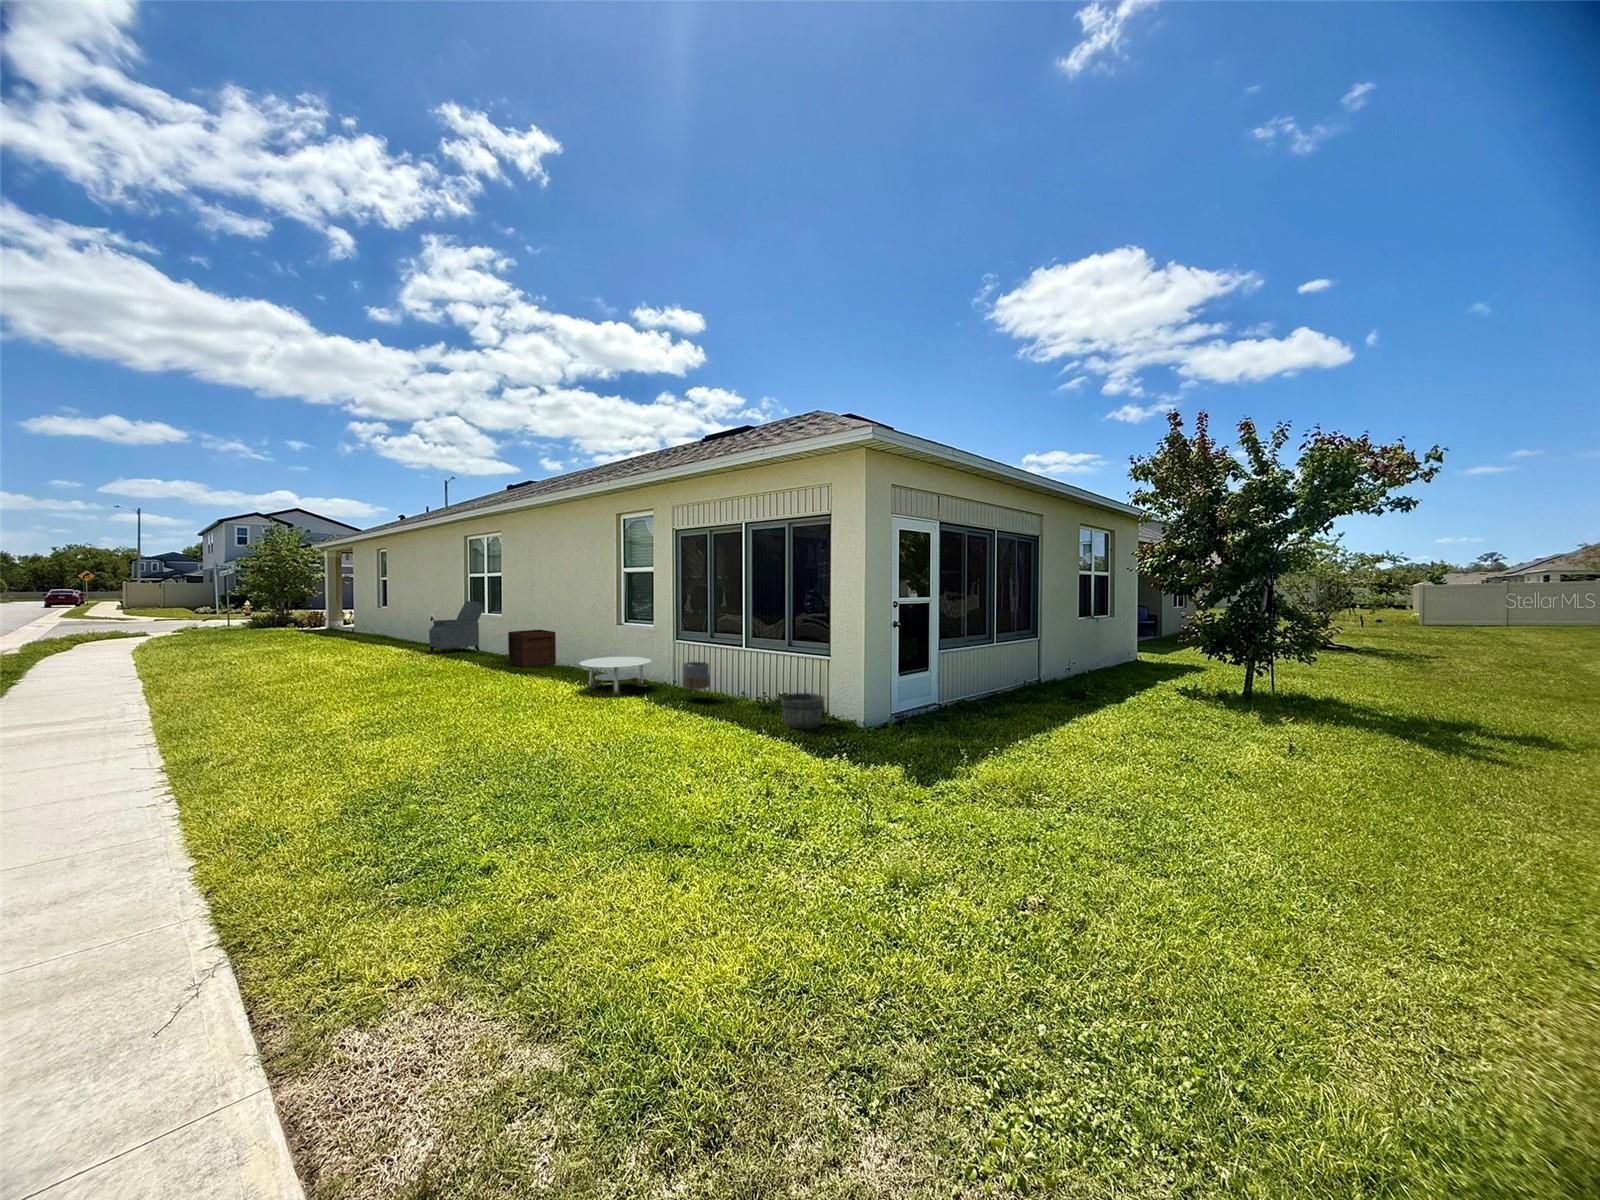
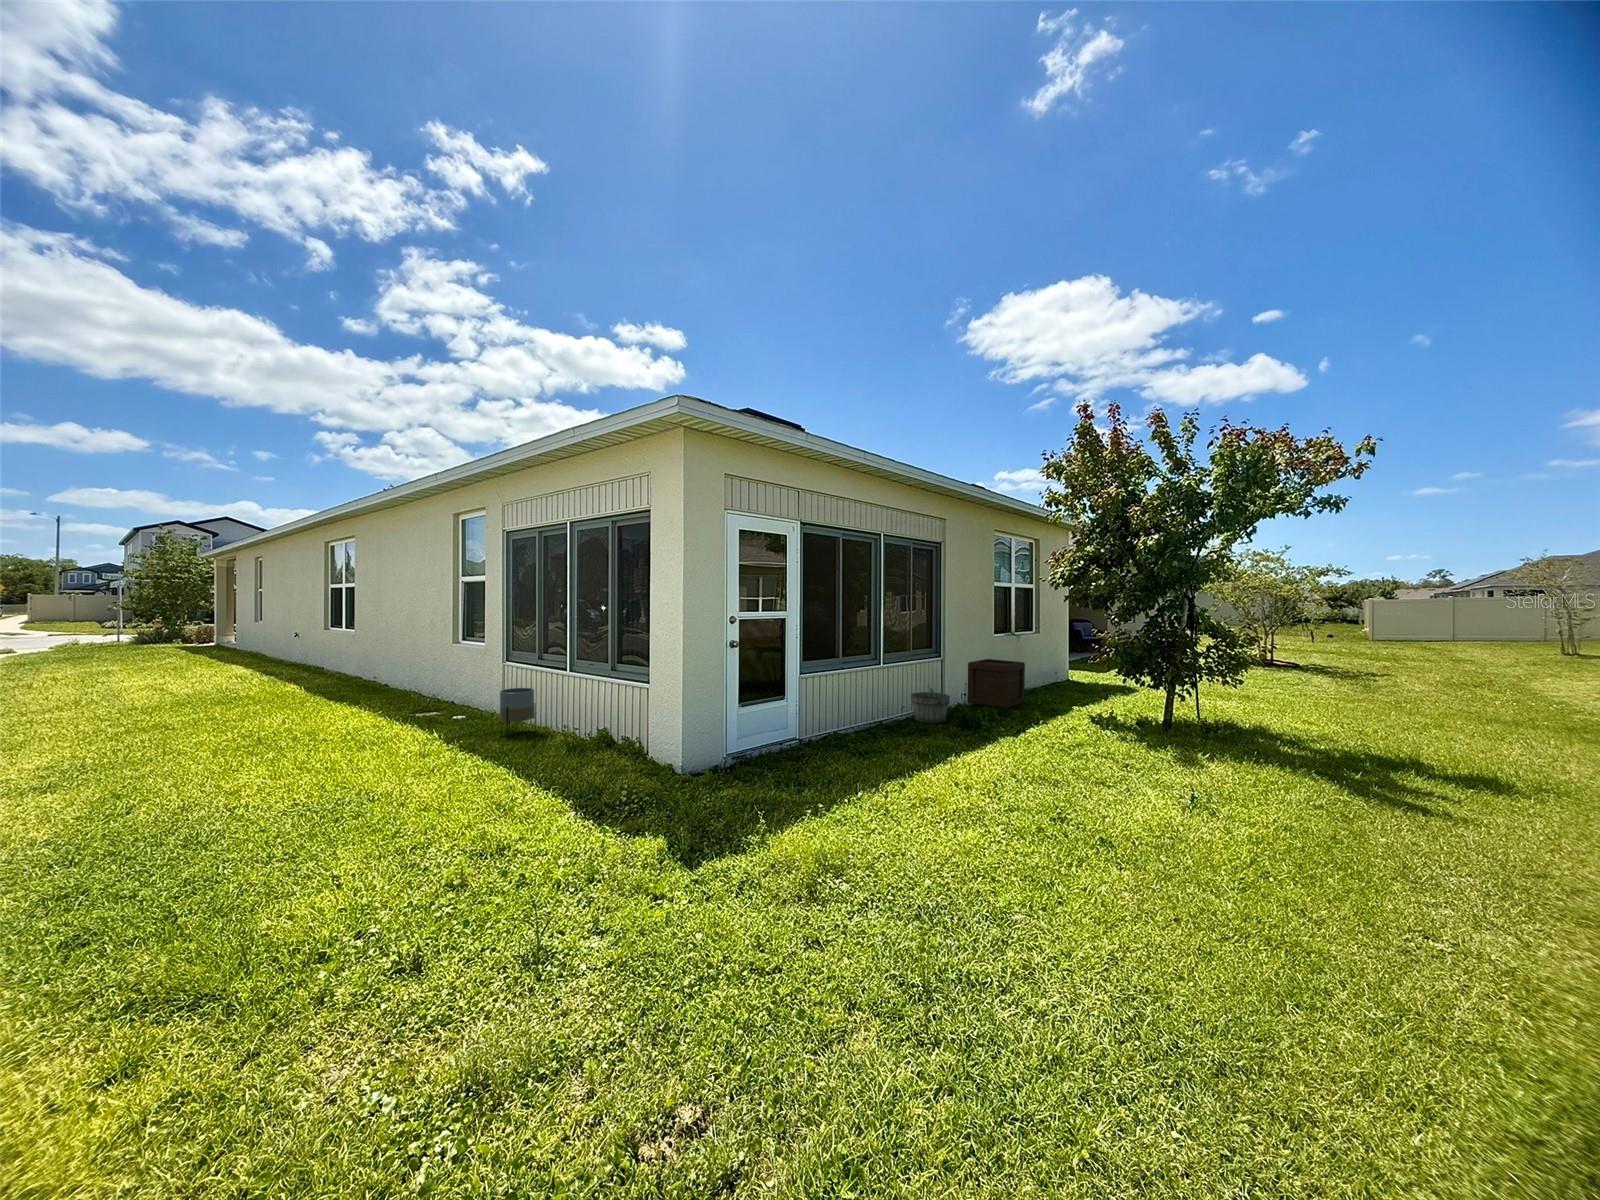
chair: present [429,601,483,654] -> none [274,615,341,676]
wooden crate: present [508,630,556,667] -> present [967,659,1025,708]
round table: present [579,656,652,695] -> none [385,681,481,729]
wooden bucket: present [780,692,825,729] -> present [911,688,950,723]

